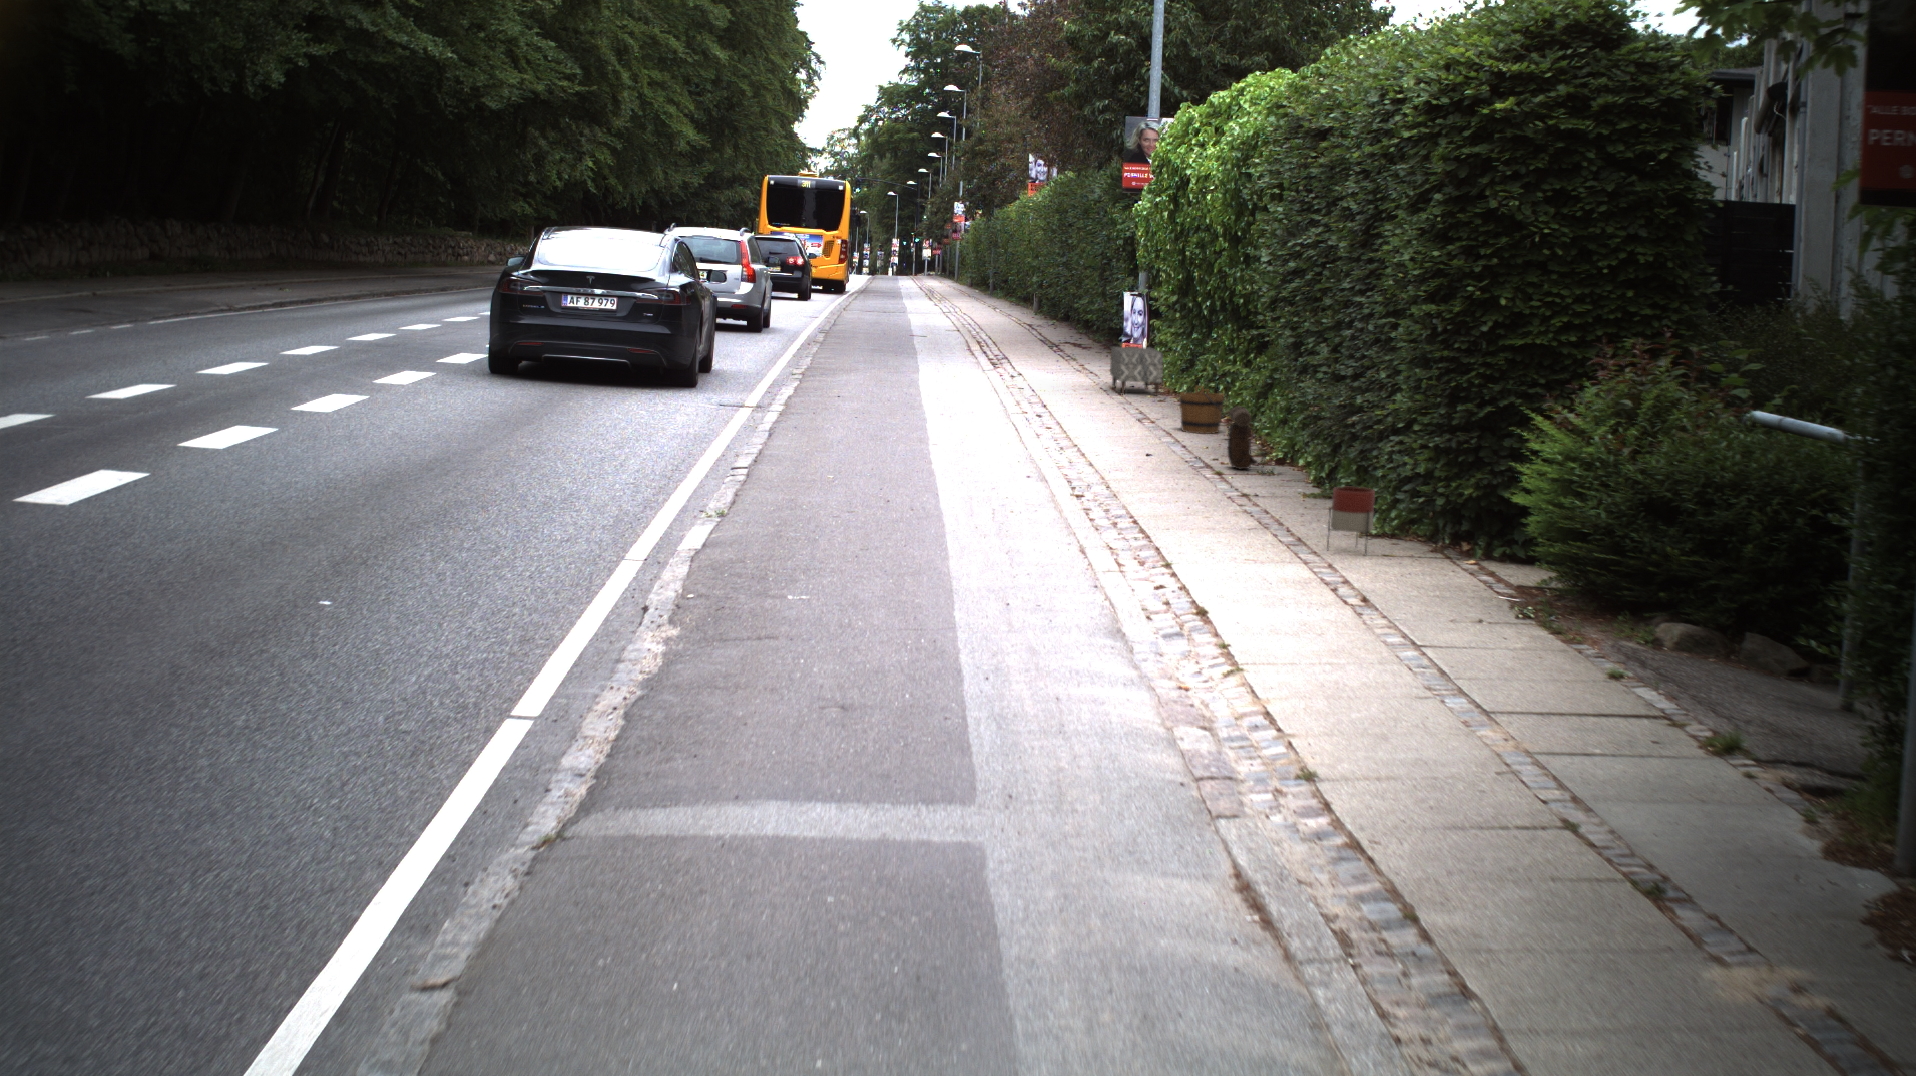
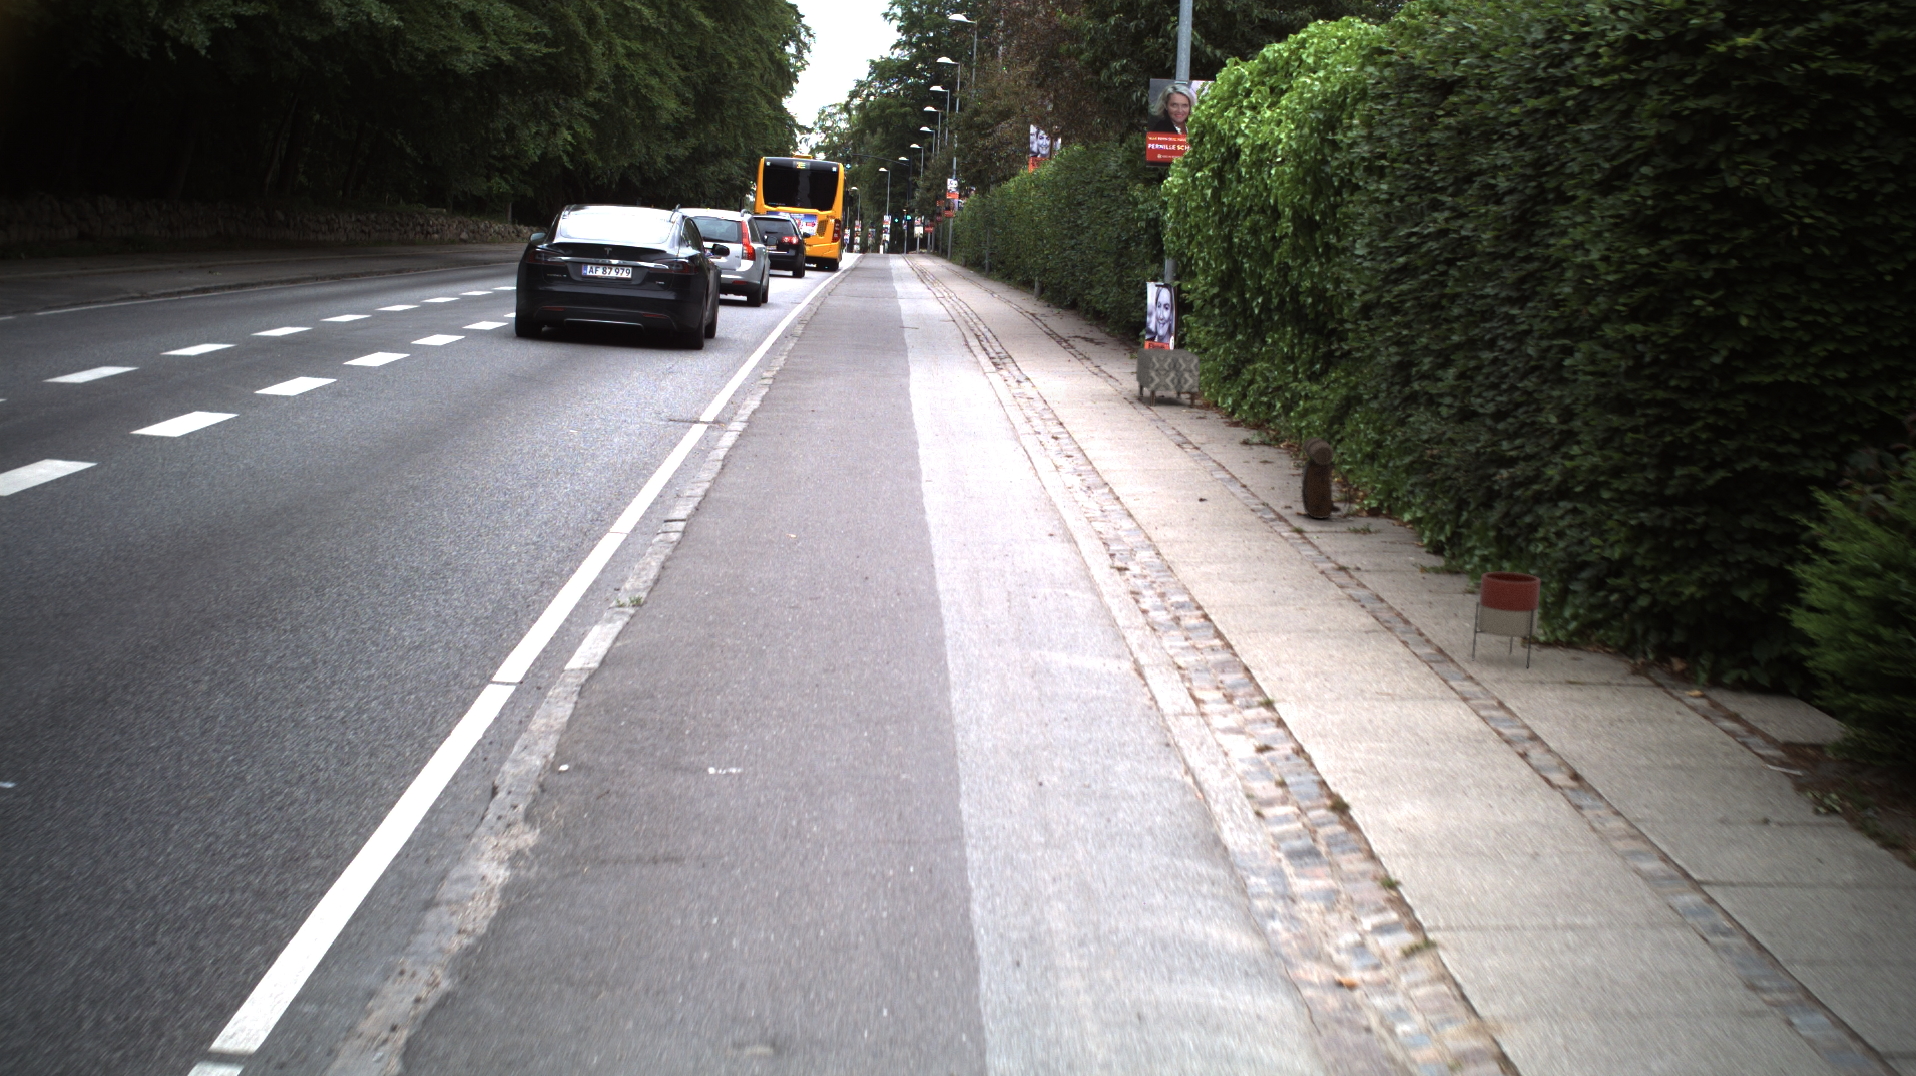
bucket: present [1180,386,1224,434] -> none [1230,403,1285,463]

